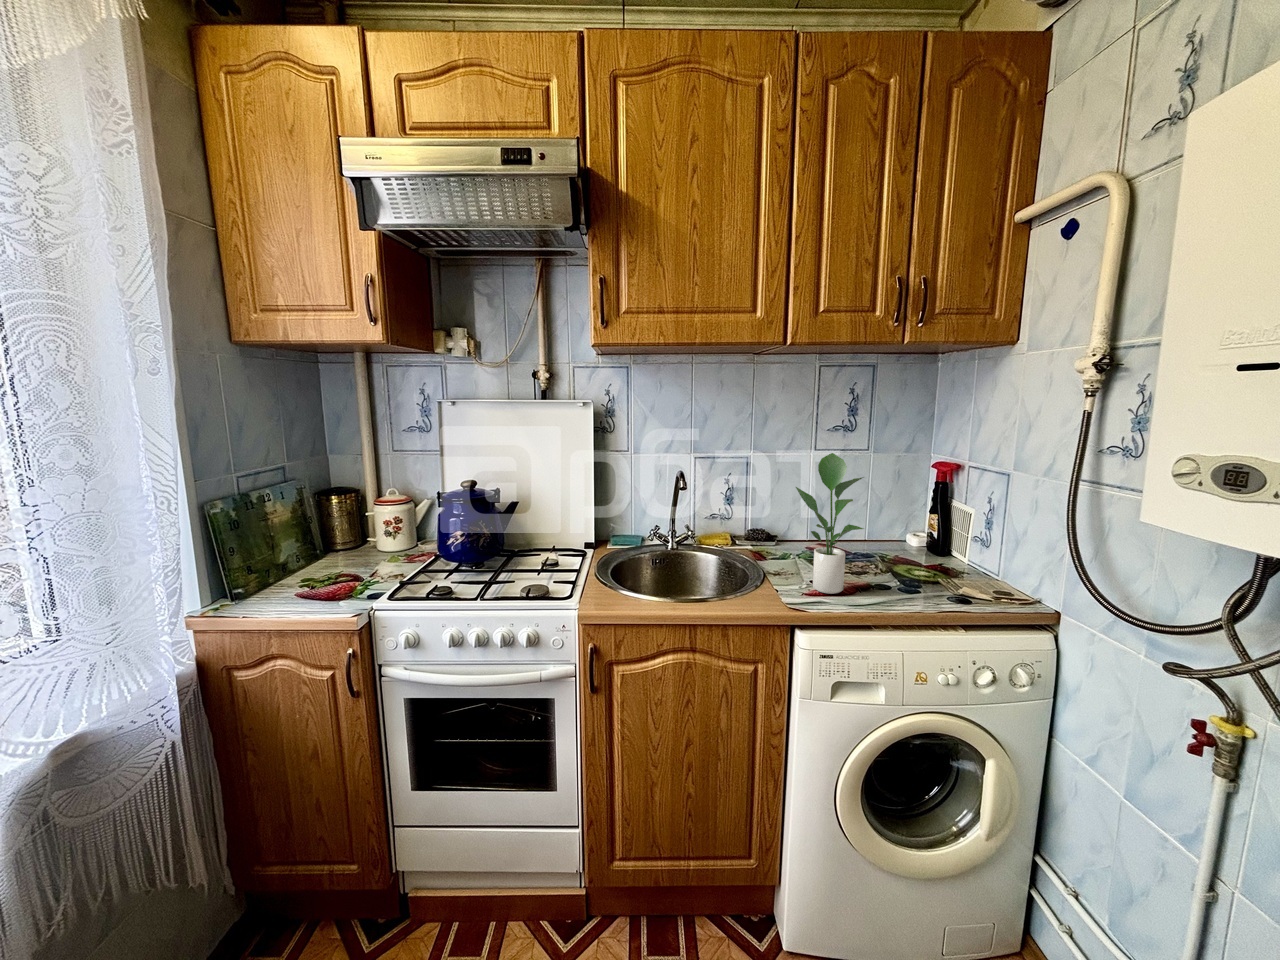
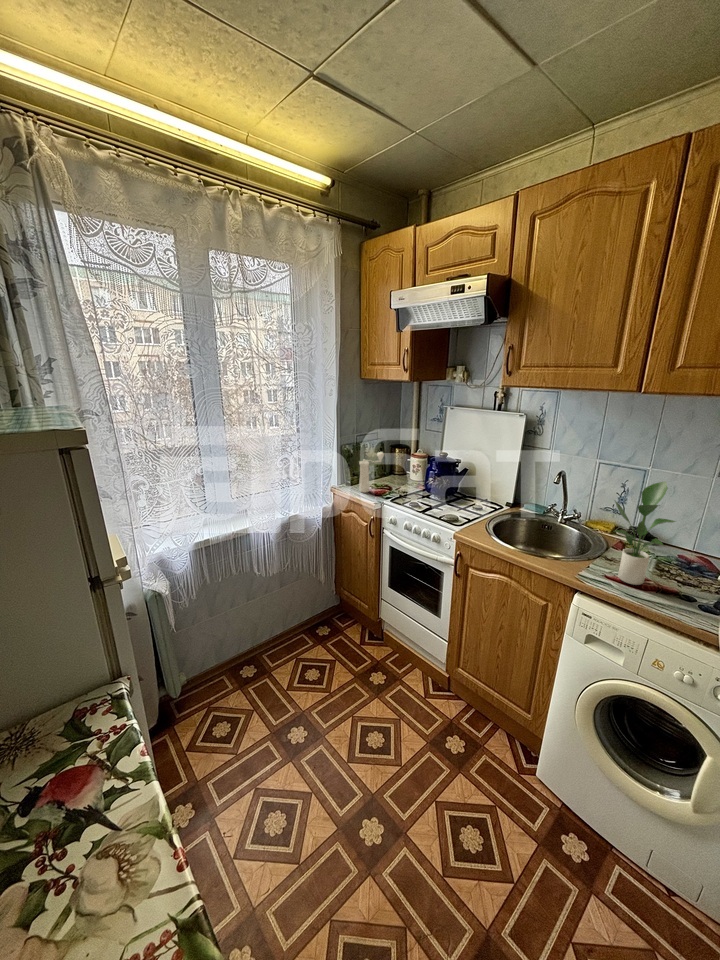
pepper mill: none [274,501,331,601] -> present [359,452,384,493]

